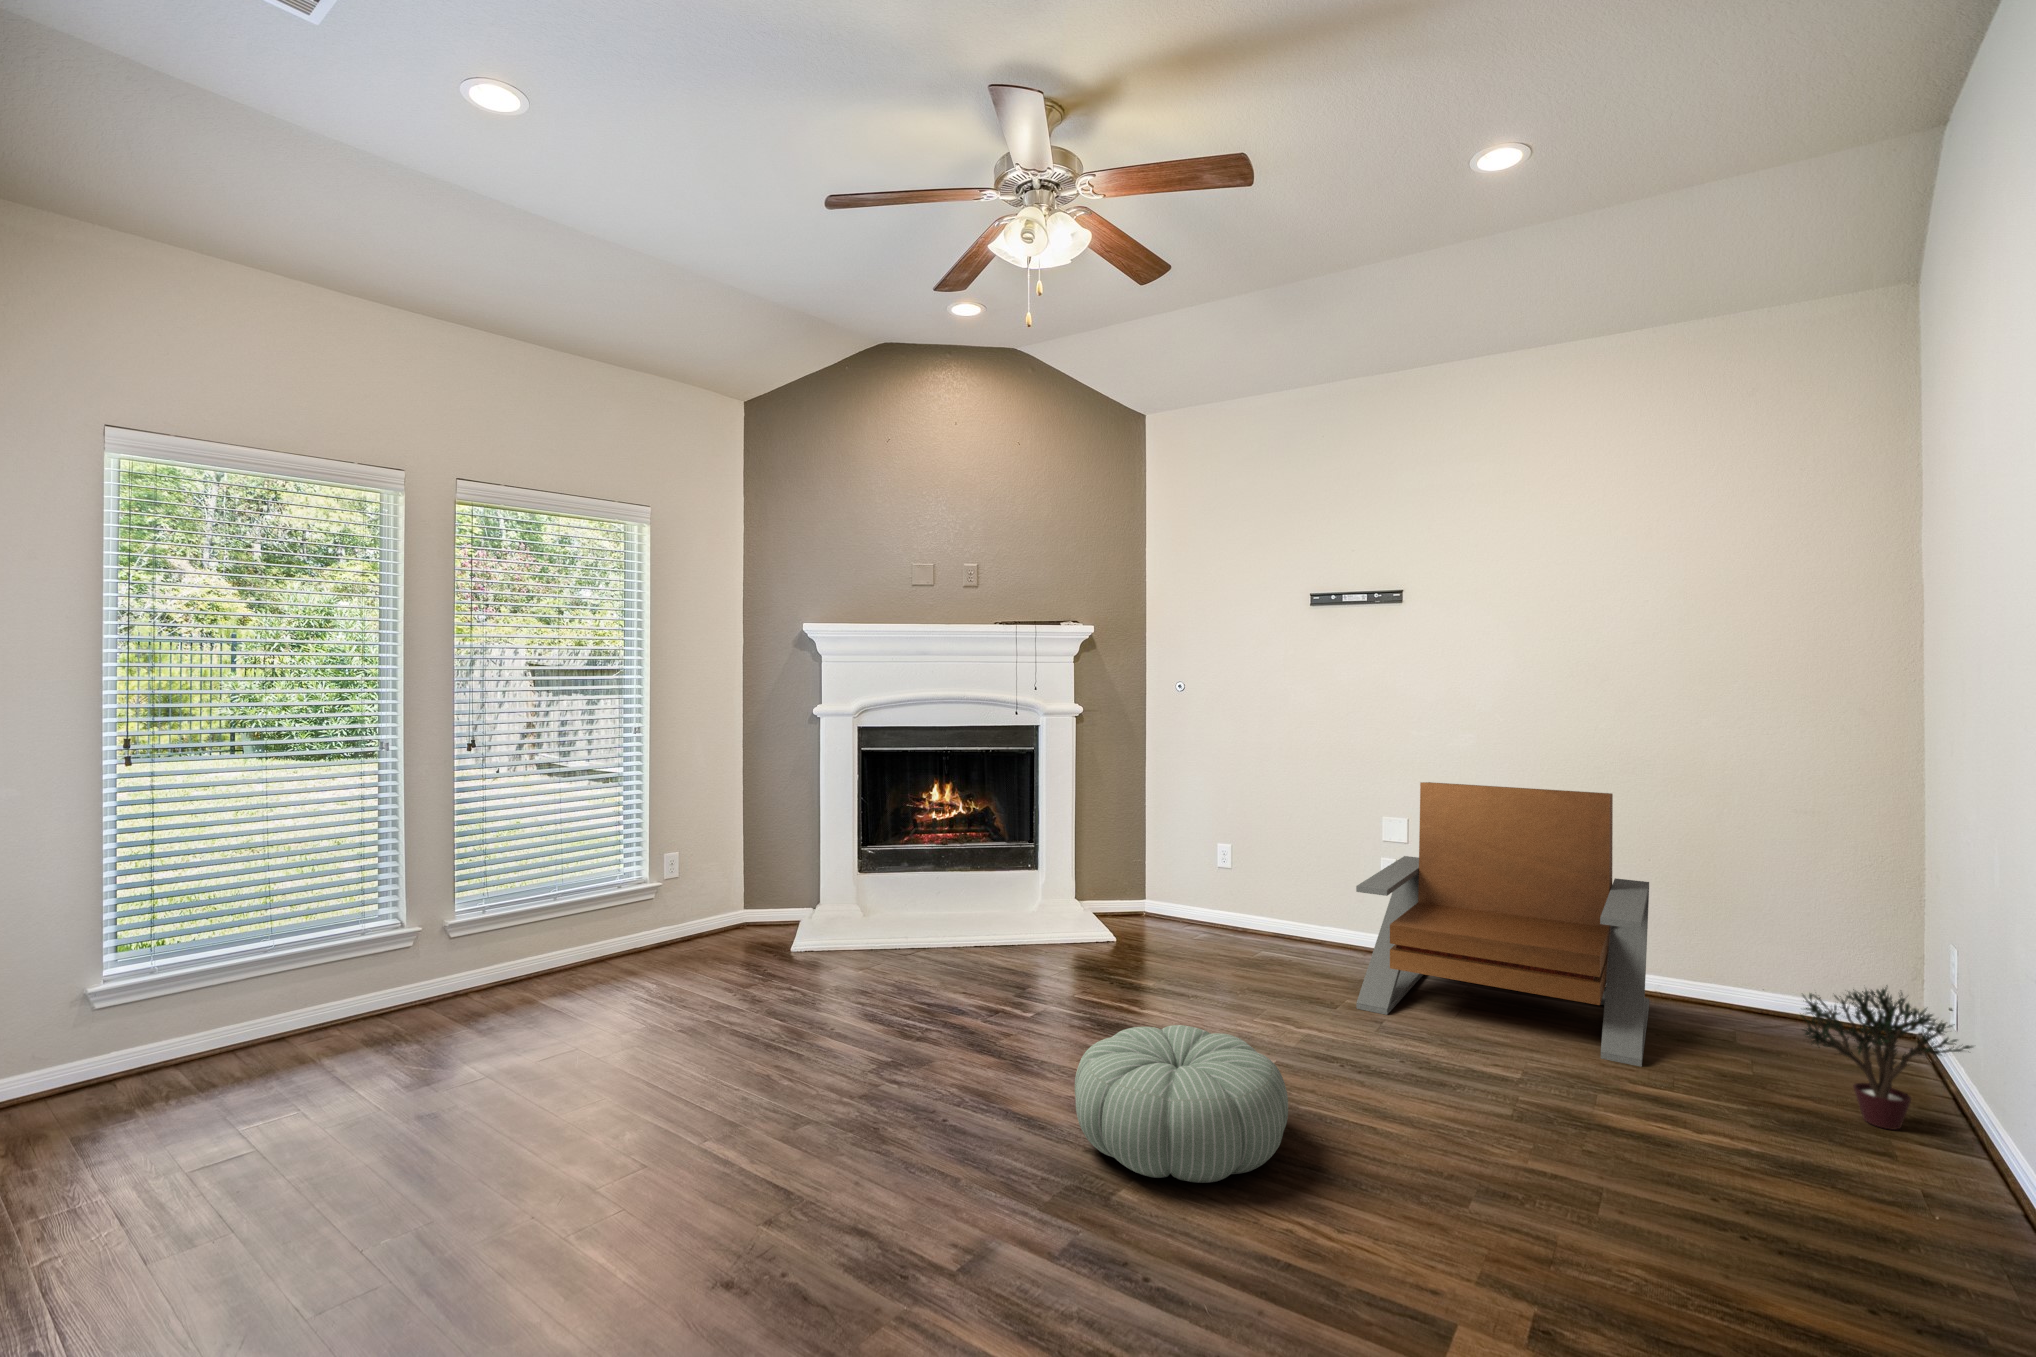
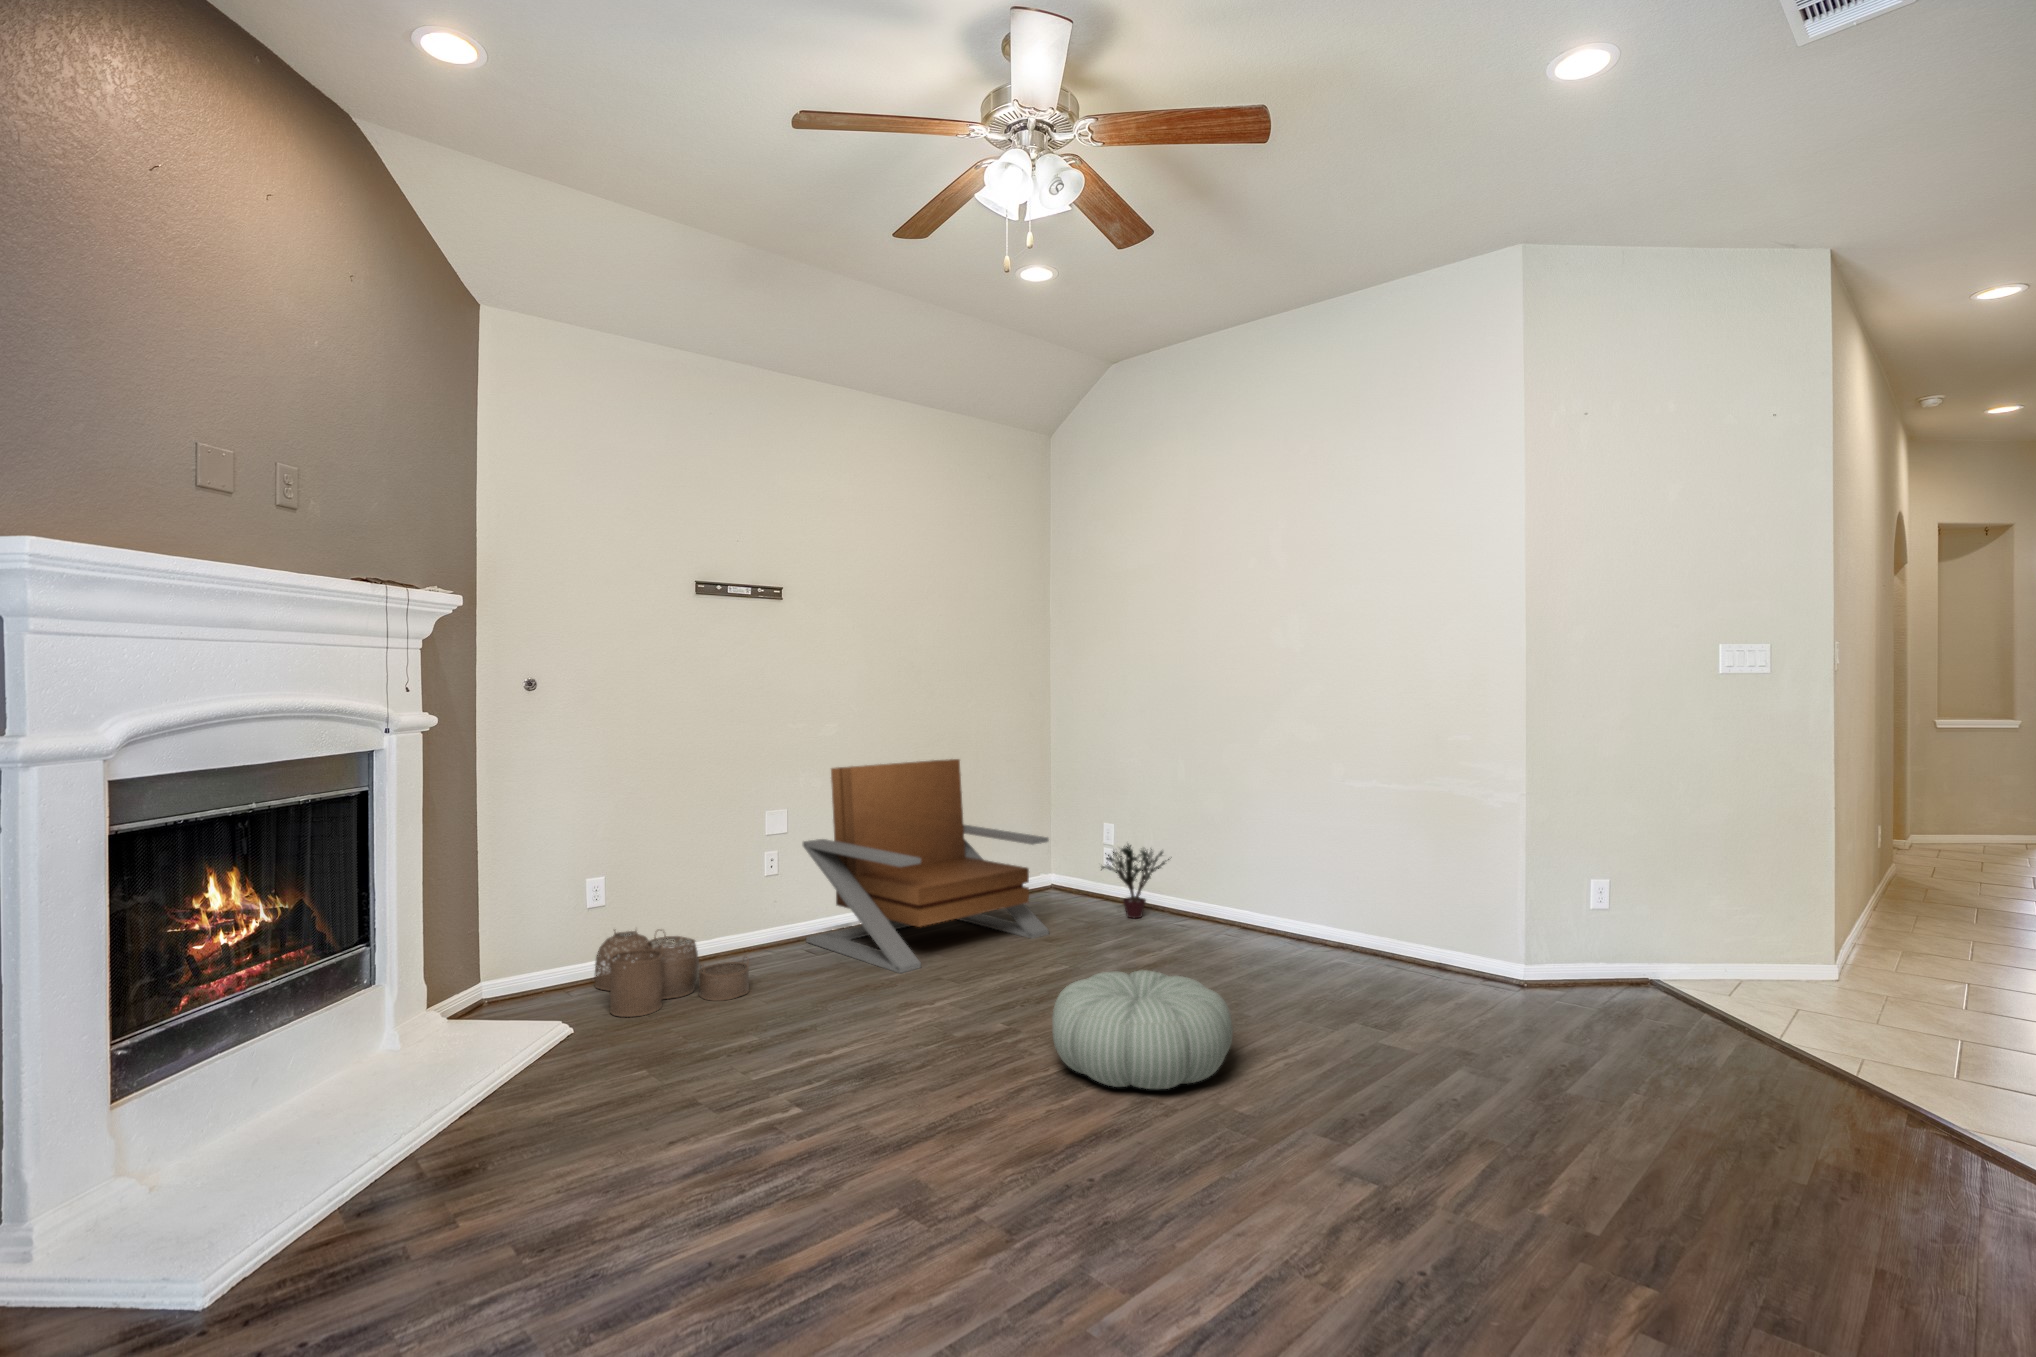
woven basket: none [1146,886,1248,967] -> present [595,930,749,1017]

